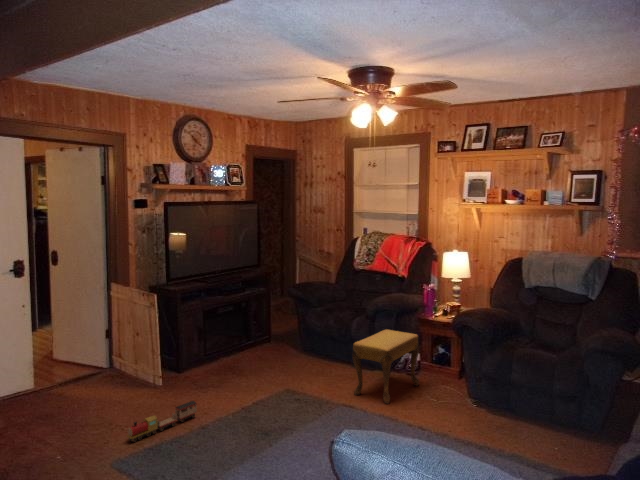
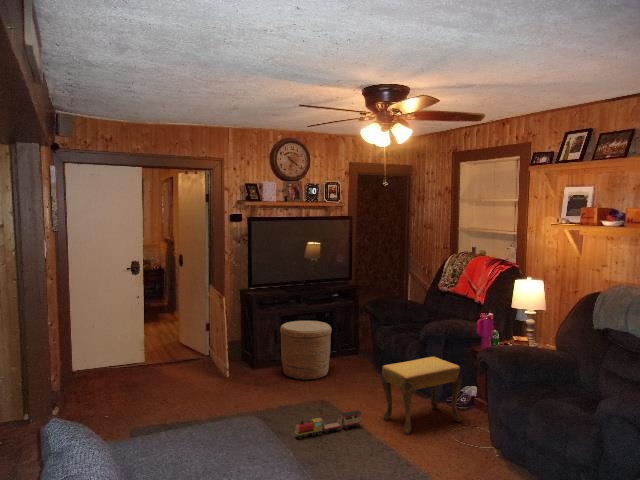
woven basket: none [210,310,265,372] -> present [280,321,332,380]
toy train: present [127,401,197,442] -> present [295,410,361,439]

